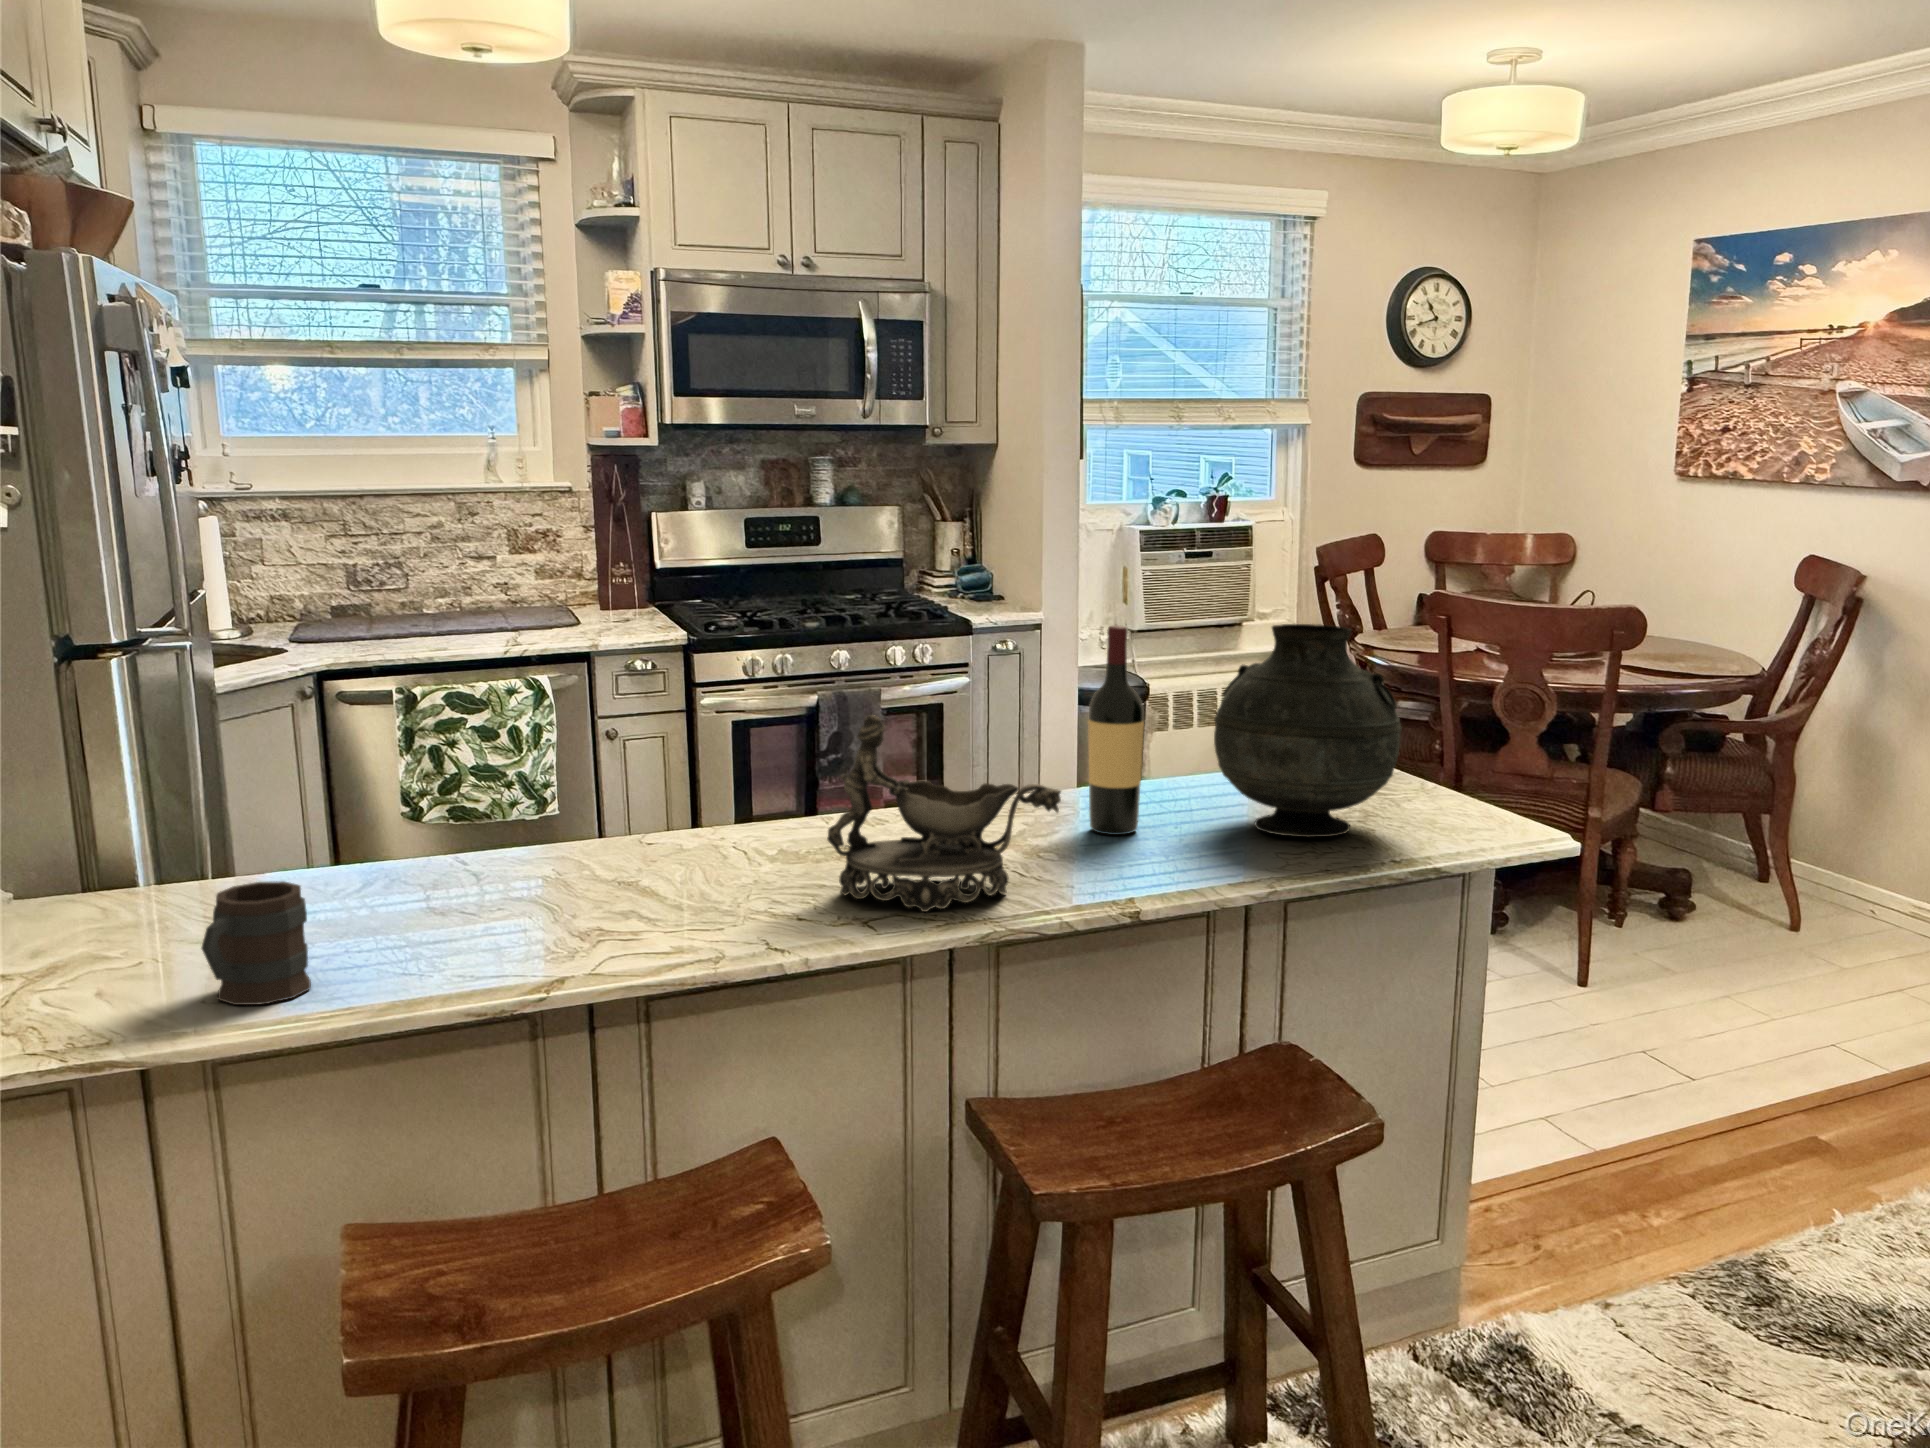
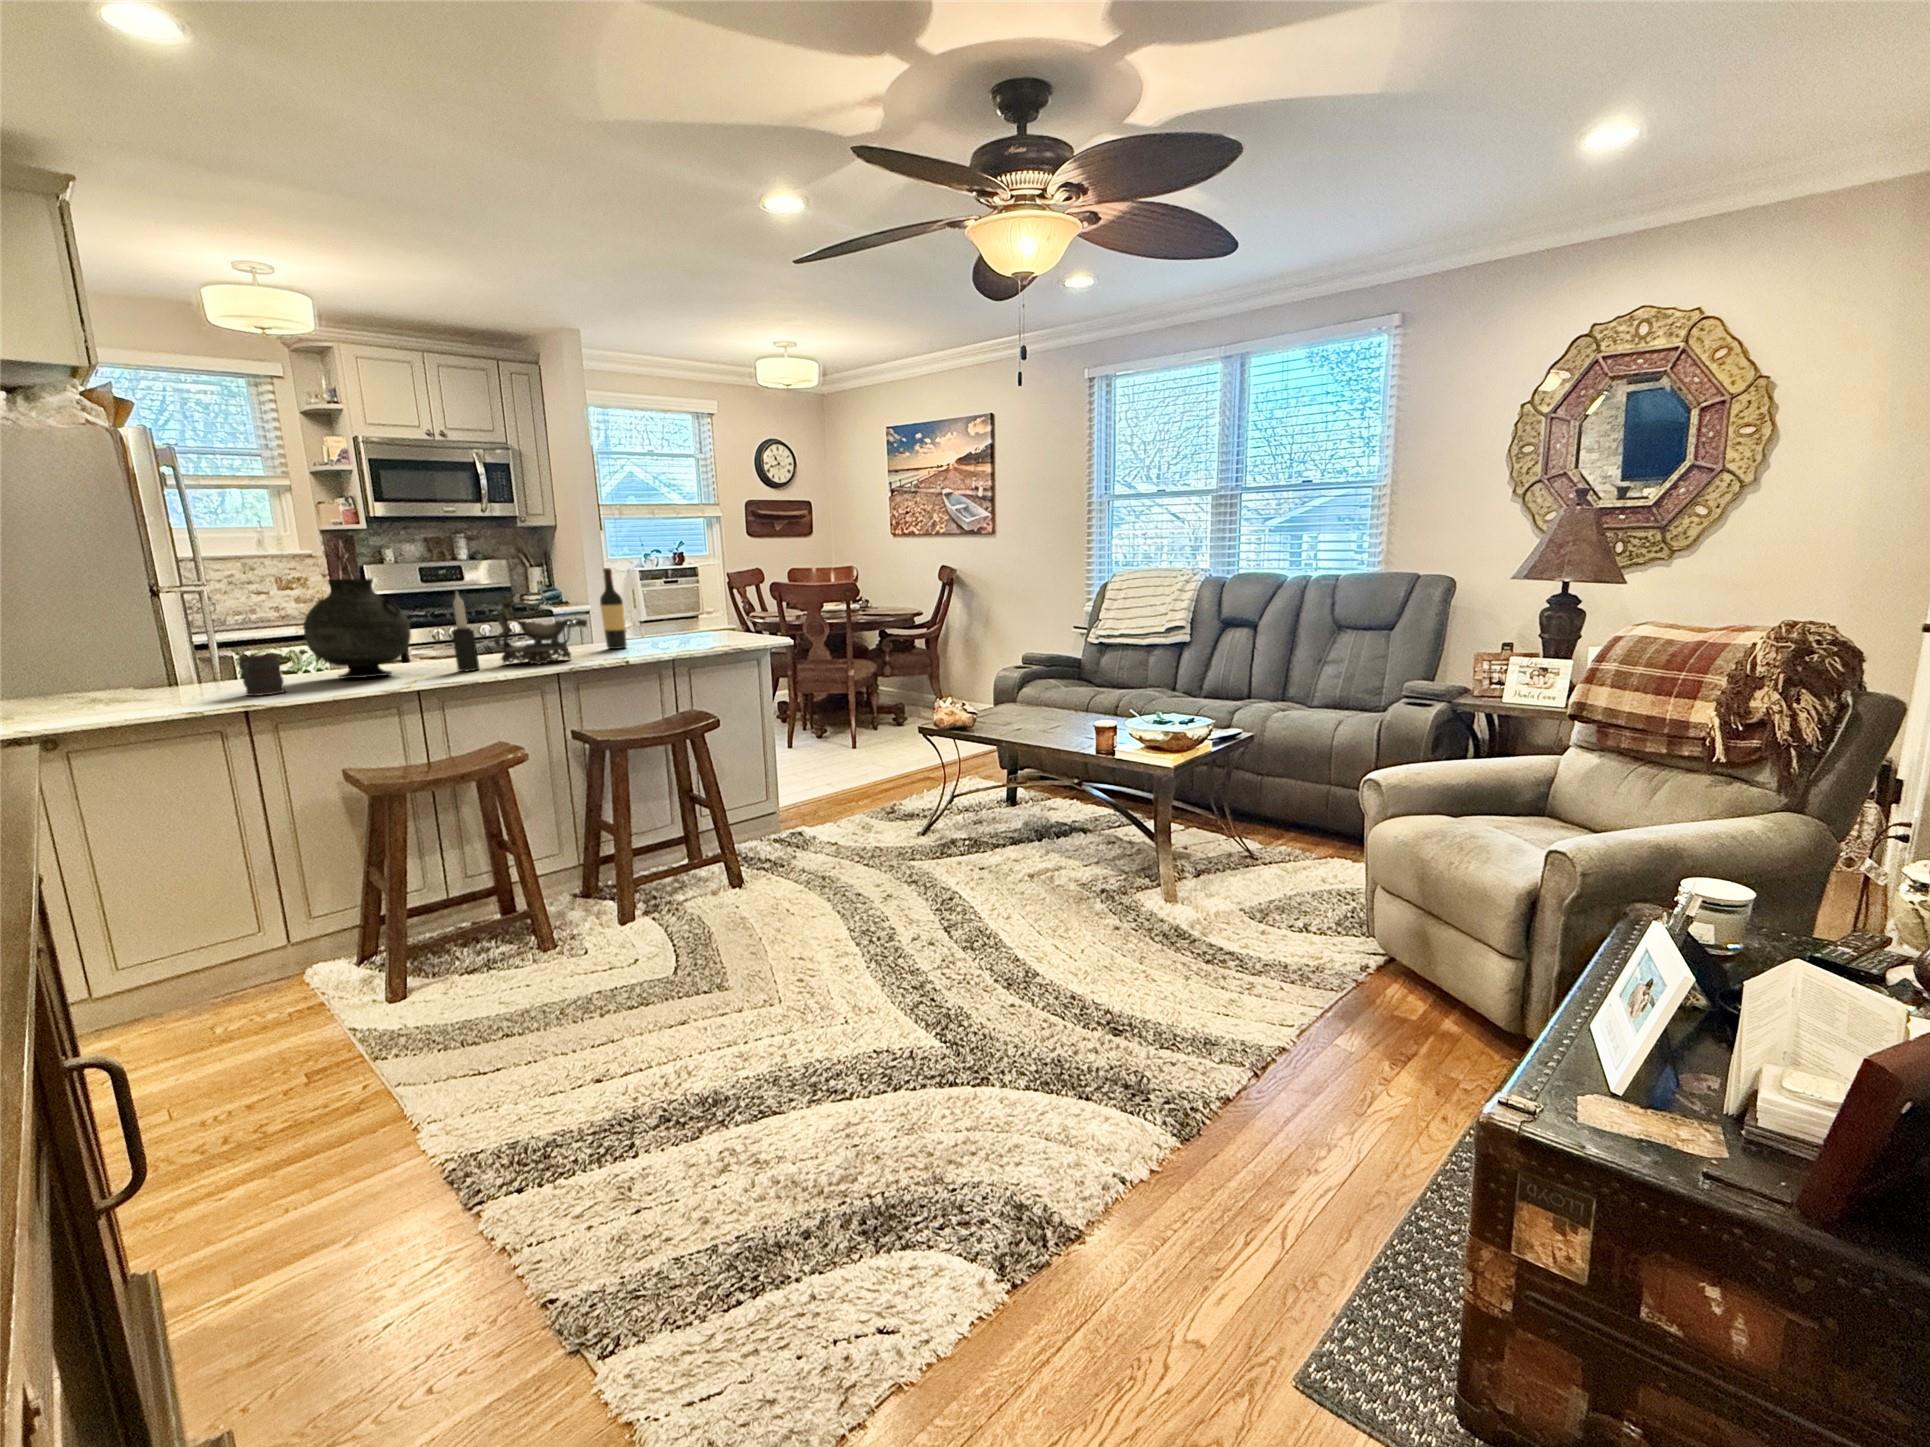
vase: present [1214,624,1402,837] -> present [303,578,411,678]
candle: none [729,713,782,928] -> present [452,592,480,671]

